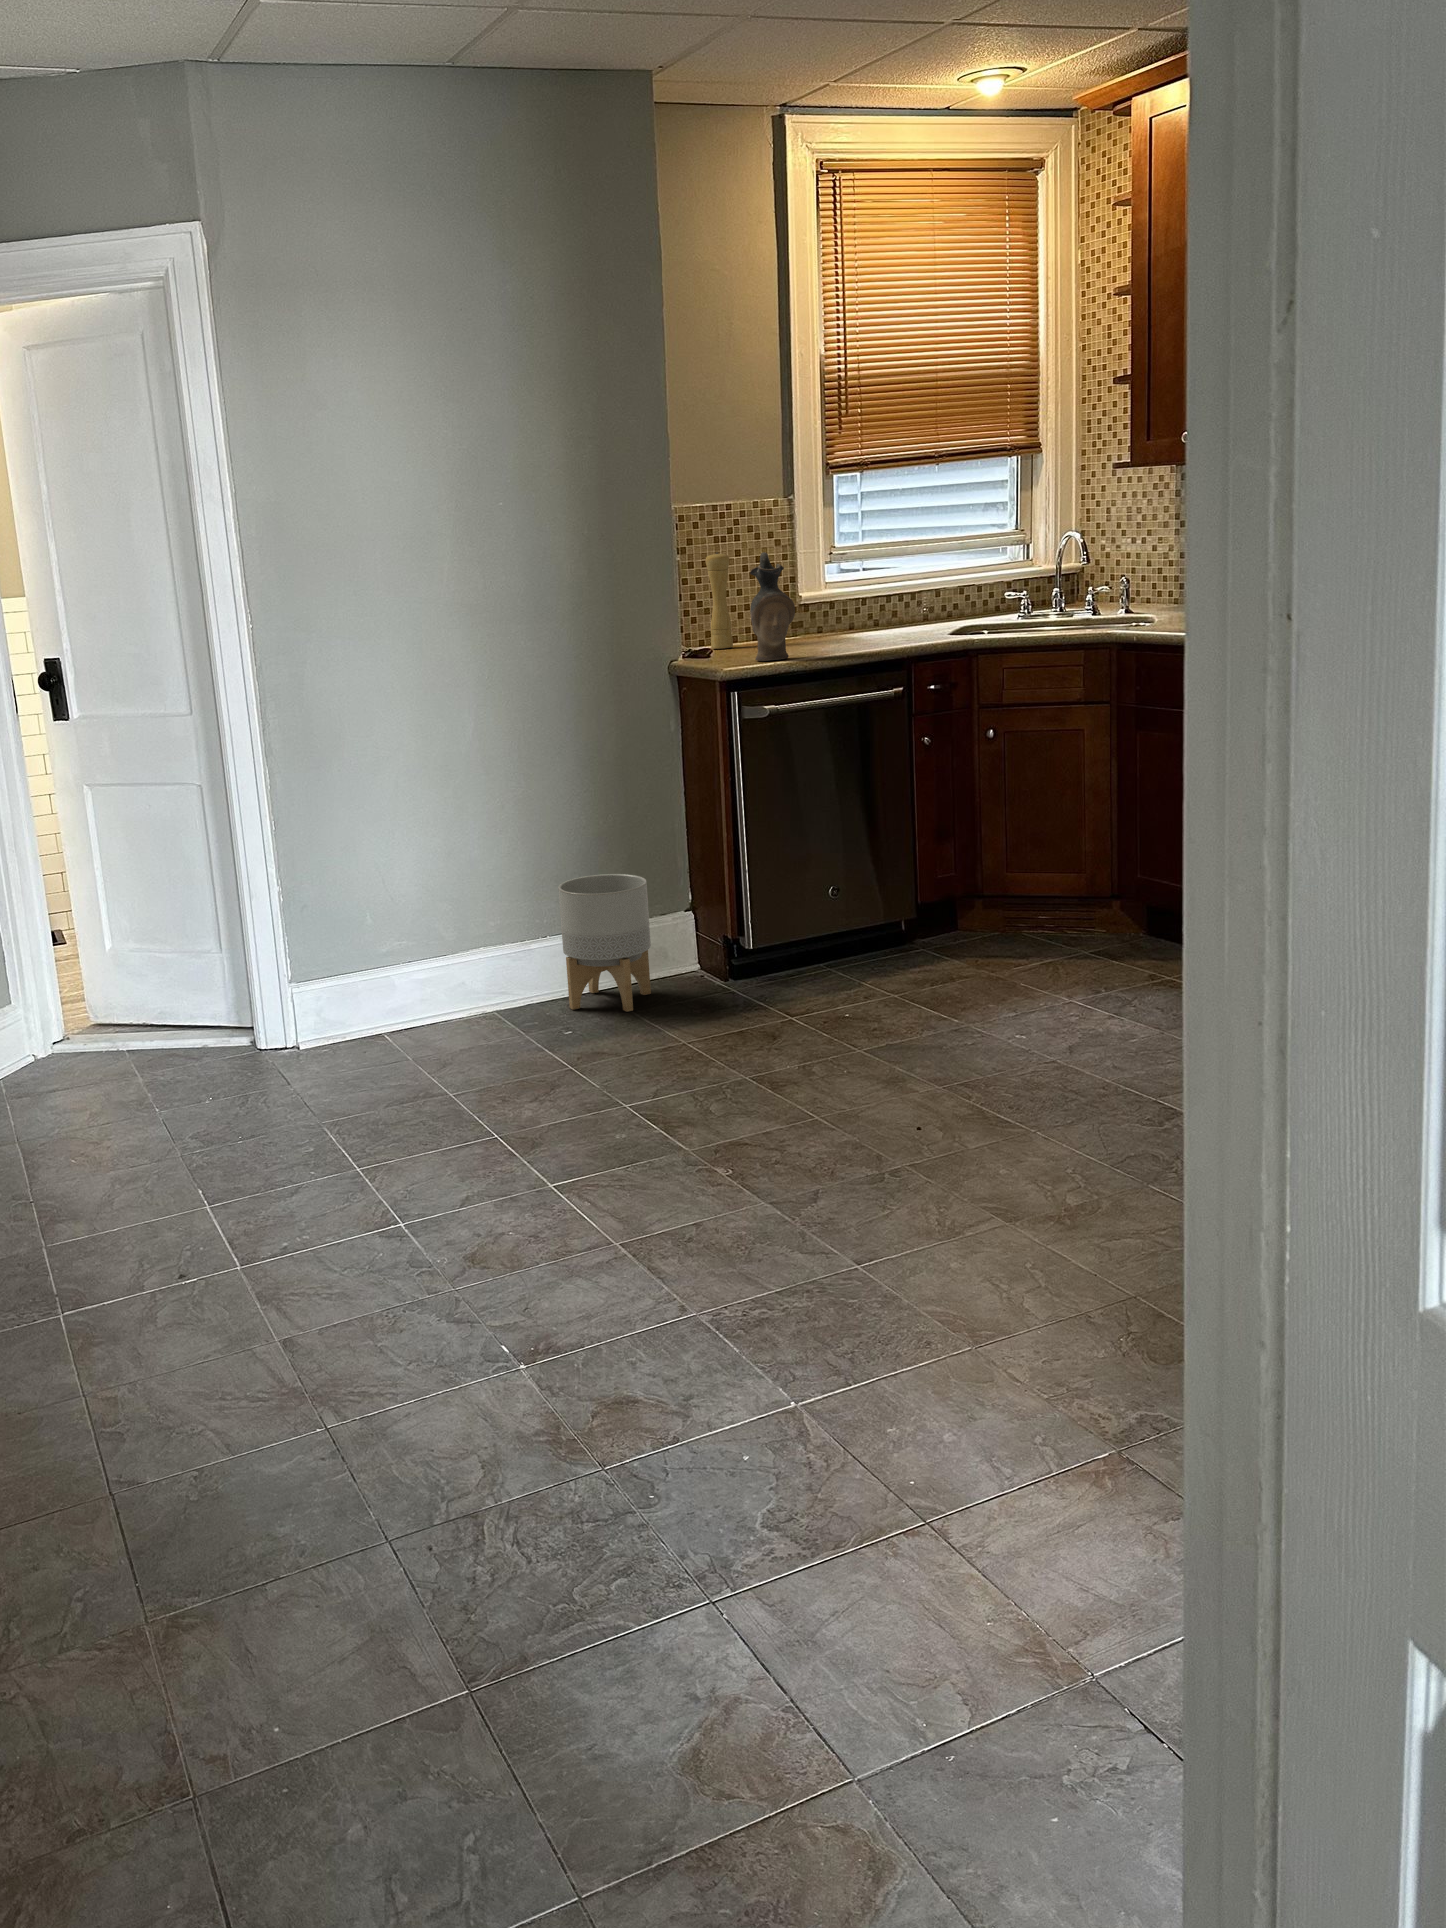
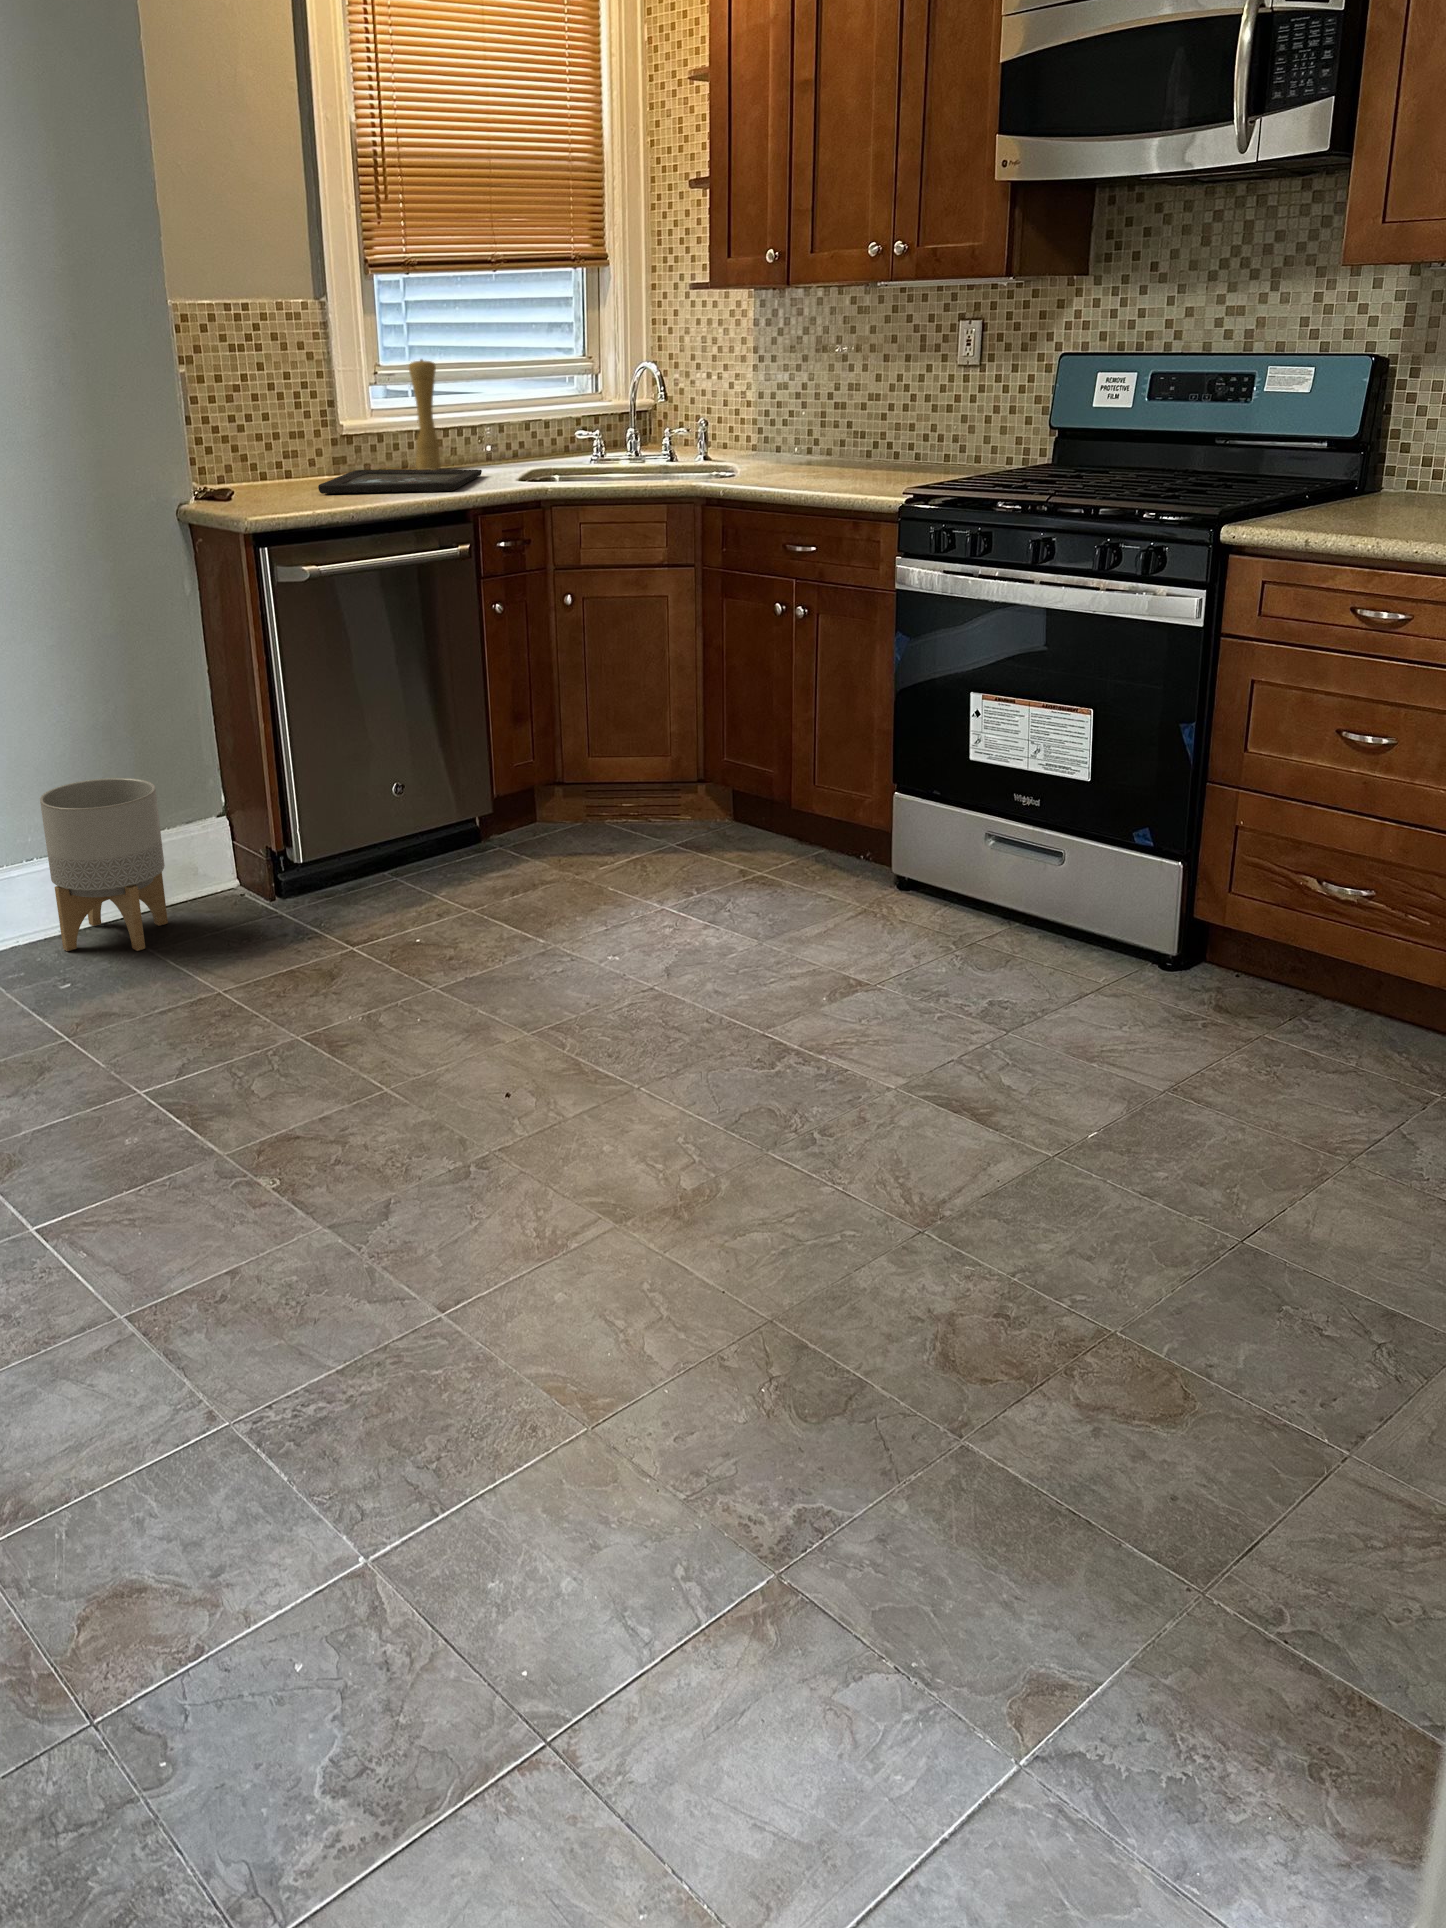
pepper mill: present [706,552,733,649] -> present [409,359,440,469]
ceramic pitcher: present [750,552,795,661] -> none [272,373,330,510]
tray: none [784,628,922,649] -> present [318,469,482,494]

